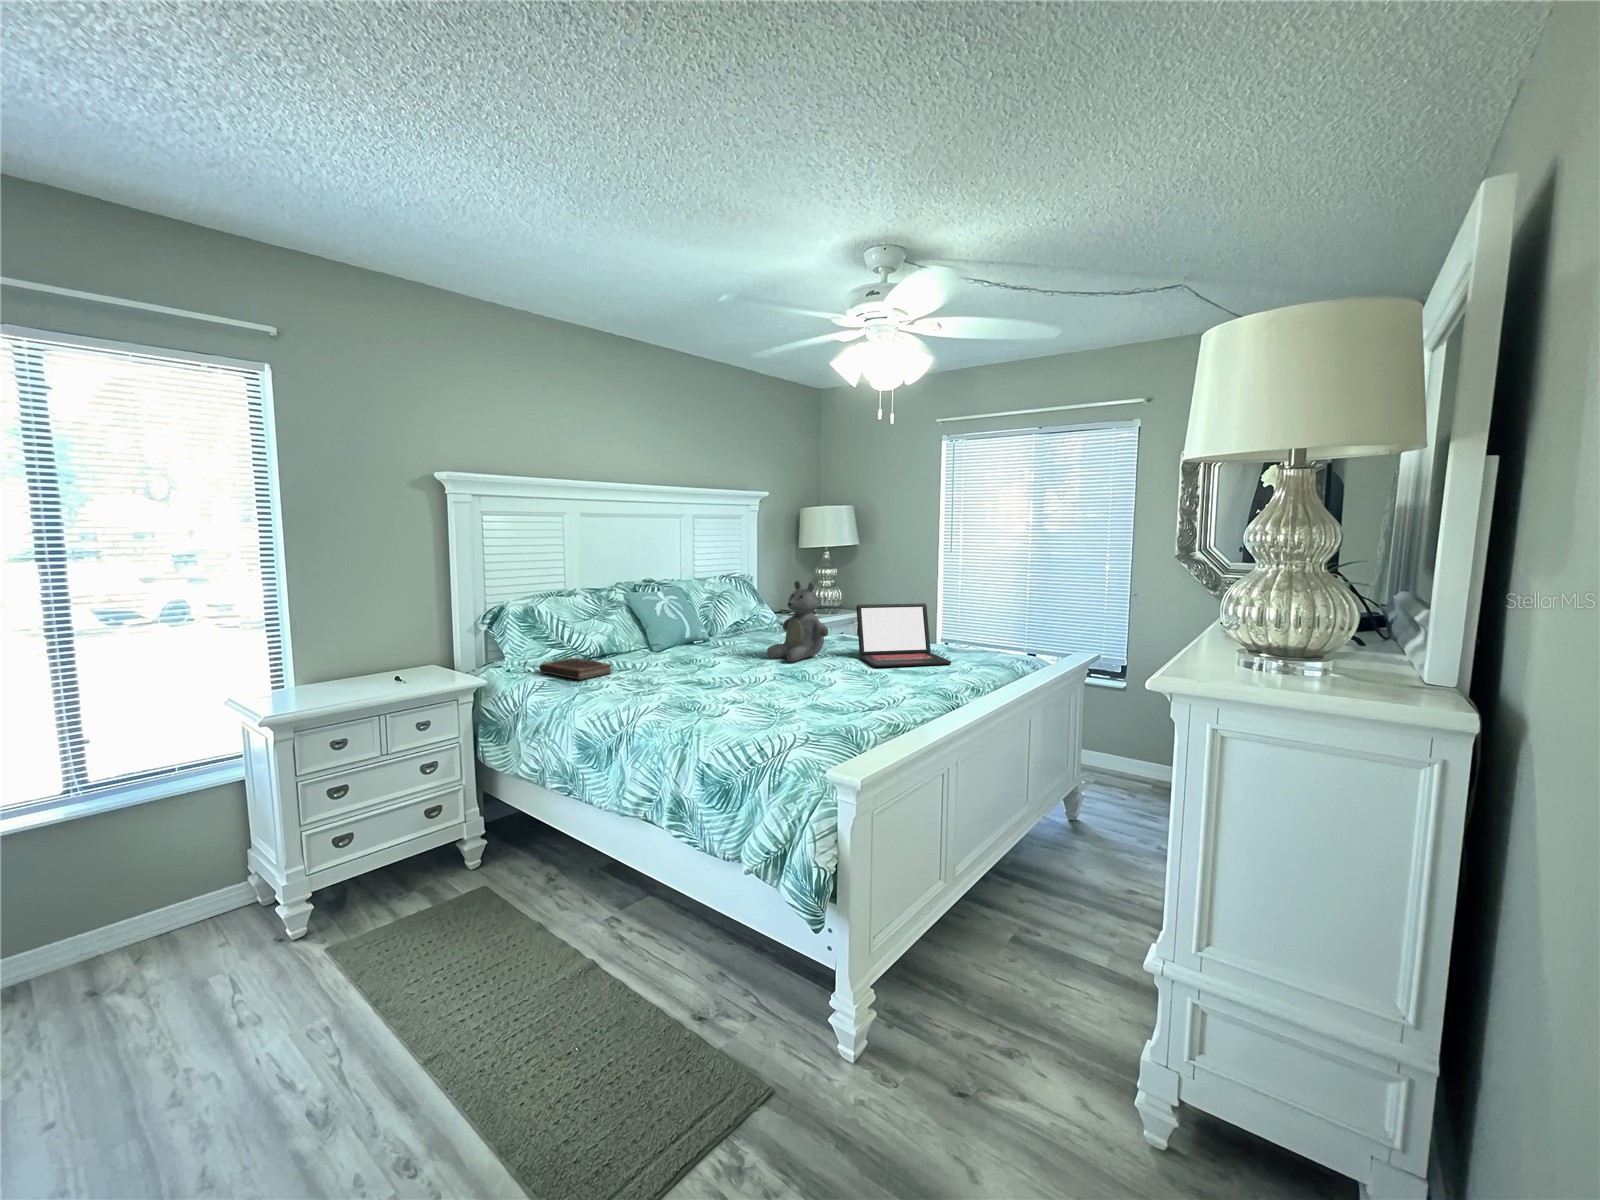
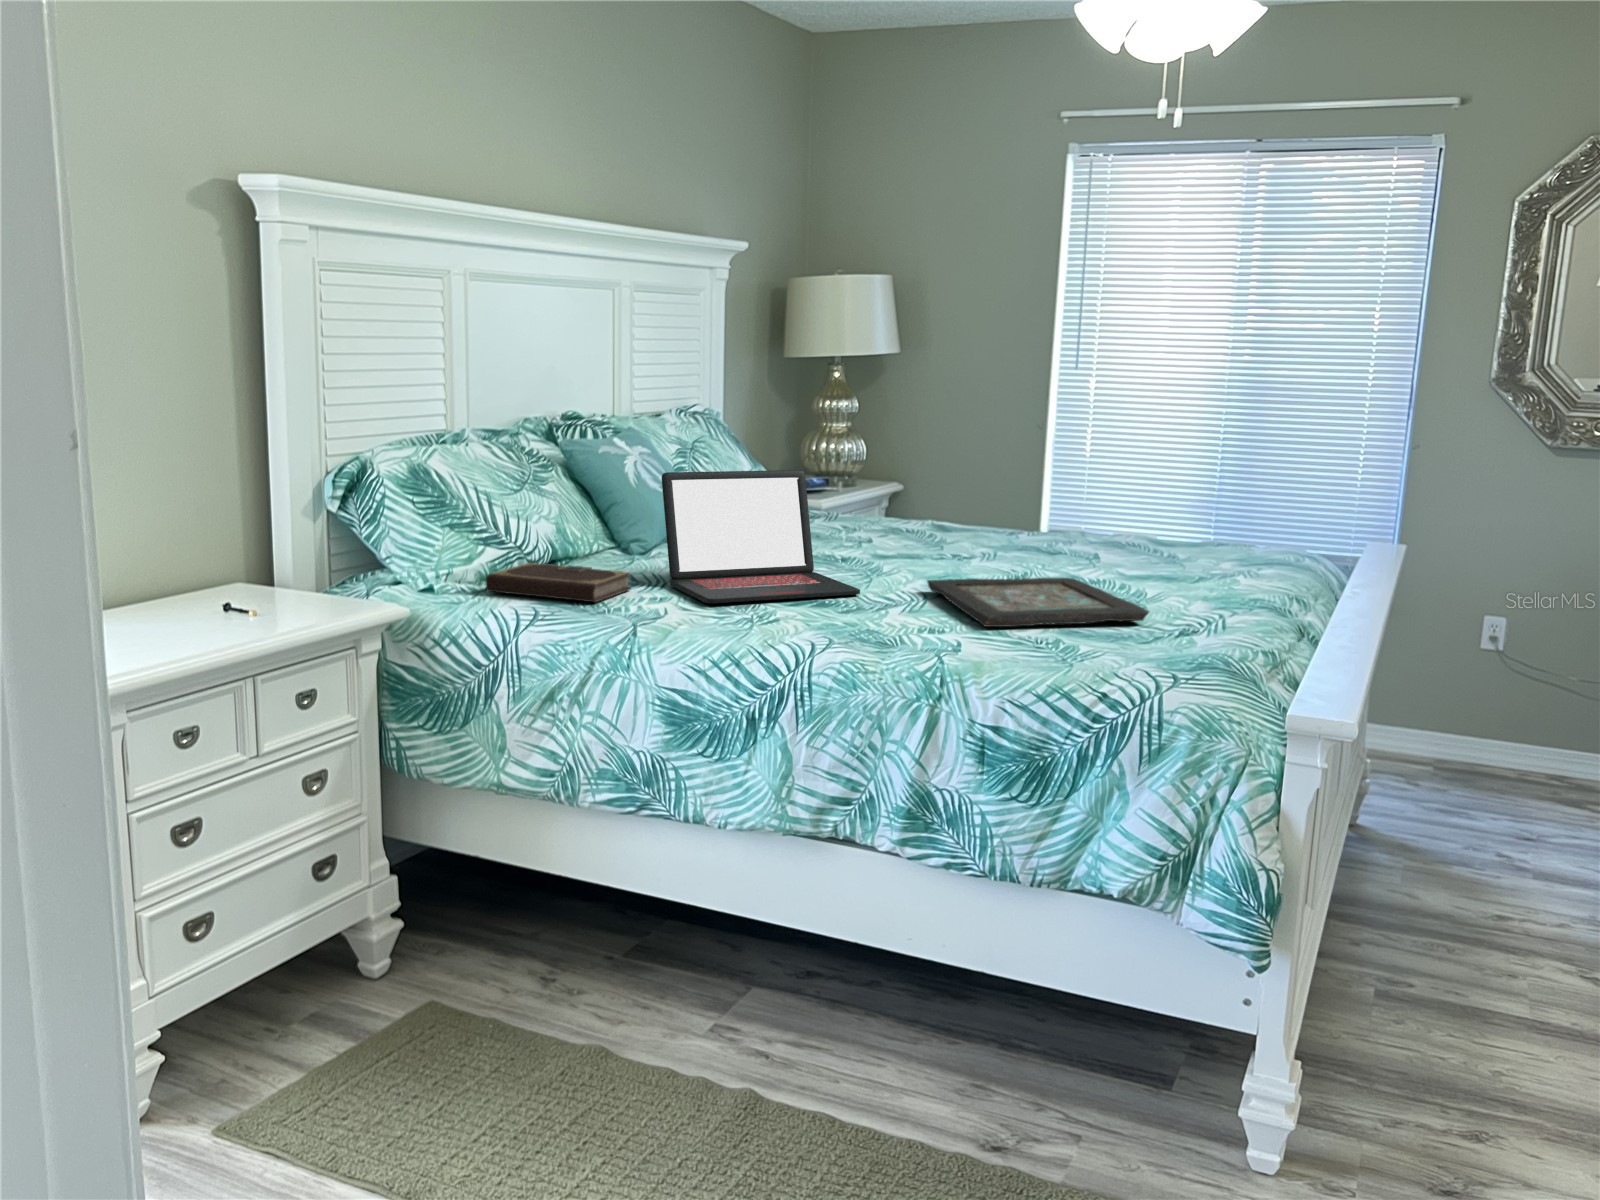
teddy bear: present [767,581,828,662] -> none [870,415,987,566]
laptop: present [856,603,951,667] -> present [662,470,860,604]
decorative tray: none [755,671,856,701] -> present [927,578,1149,627]

